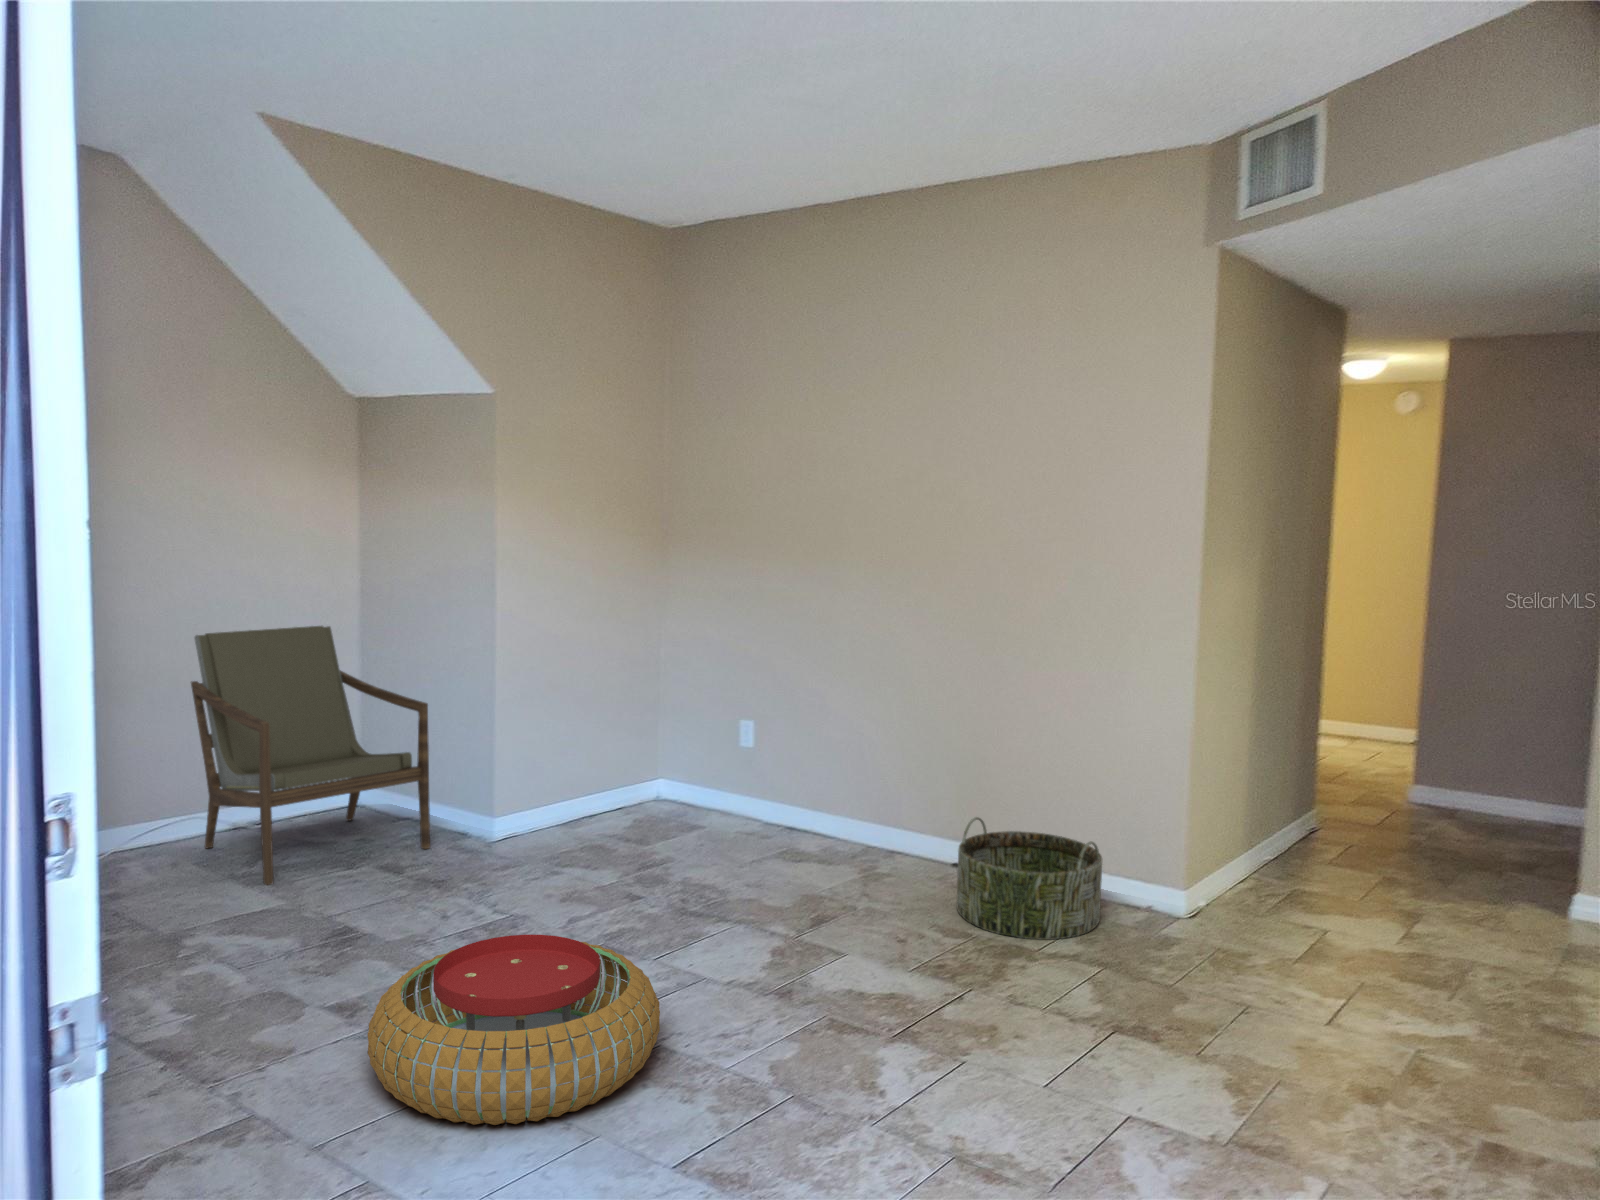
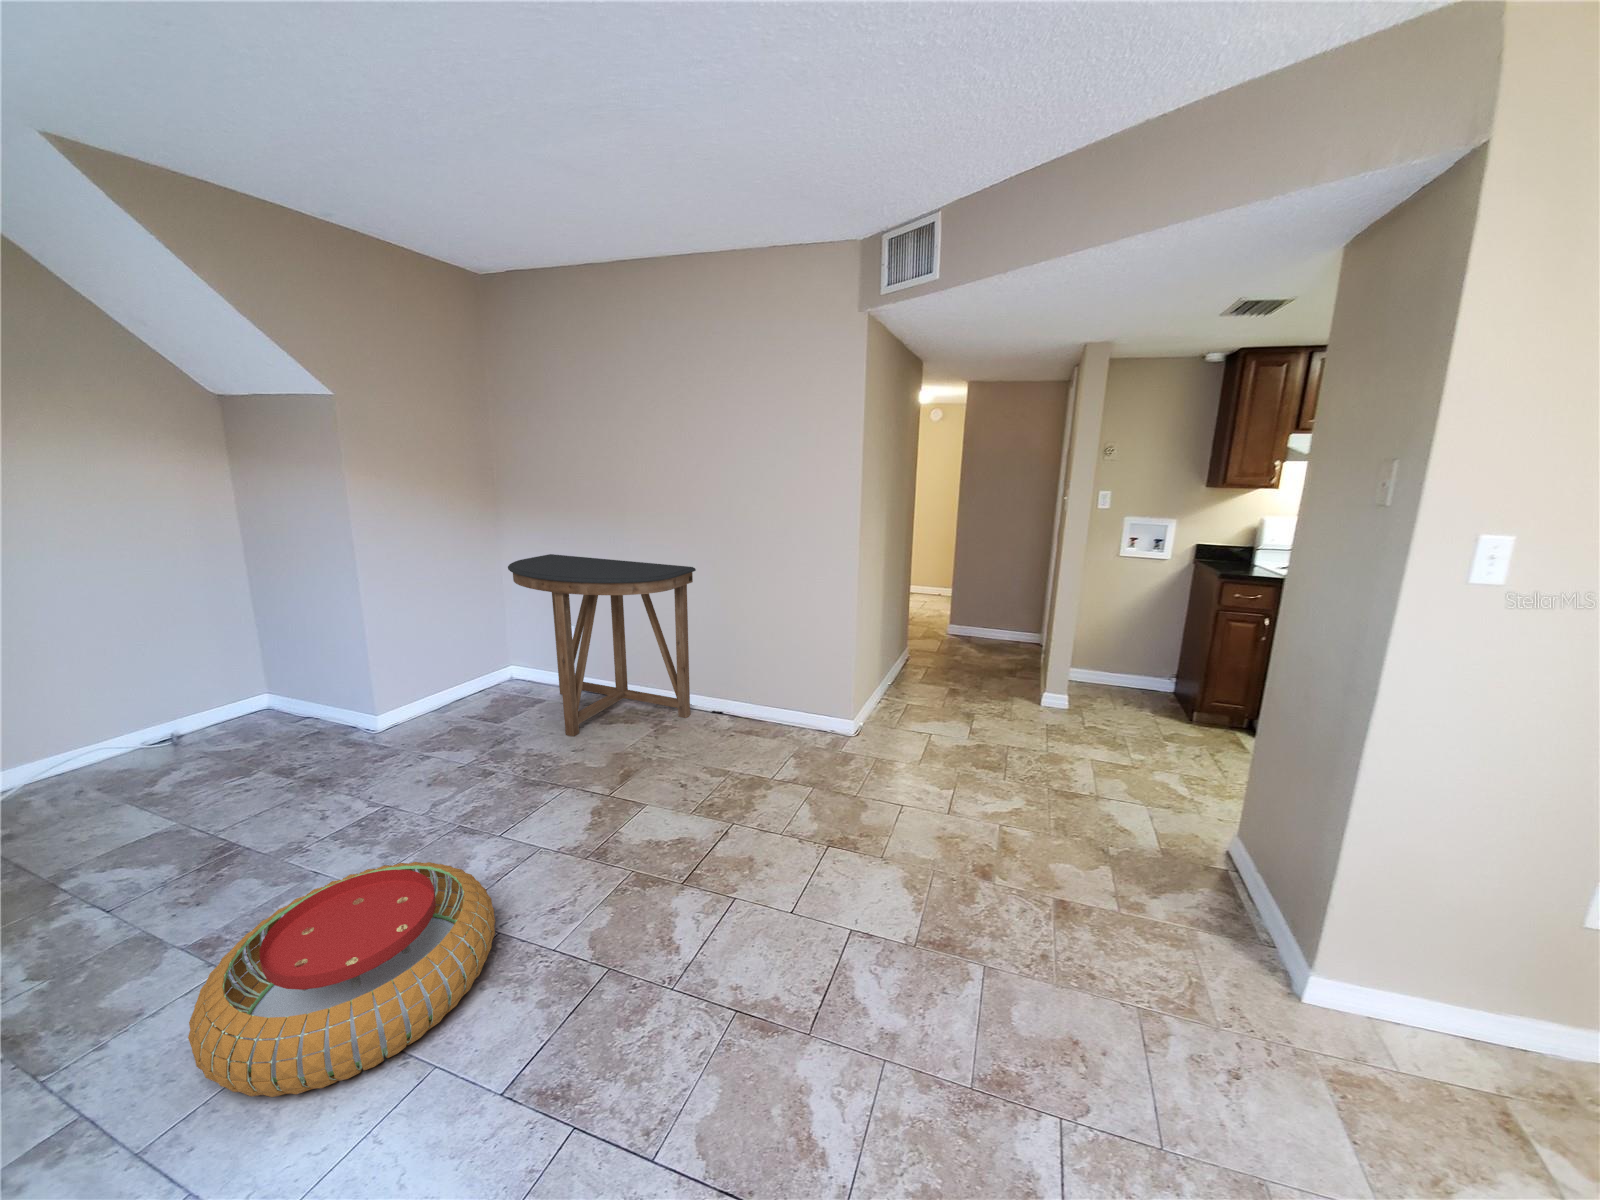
console table: none [676,606,941,870] -> present [508,554,696,737]
armchair: present [191,626,430,885] -> none [56,587,325,812]
basket: present [957,817,1102,940] -> none [716,691,805,769]

